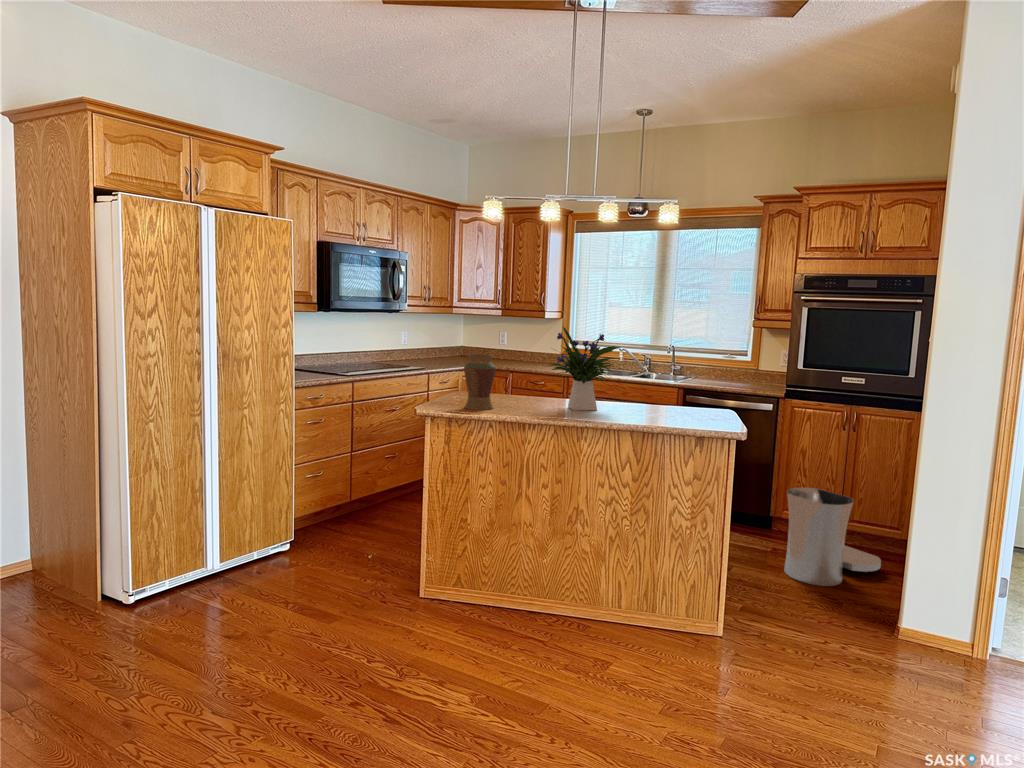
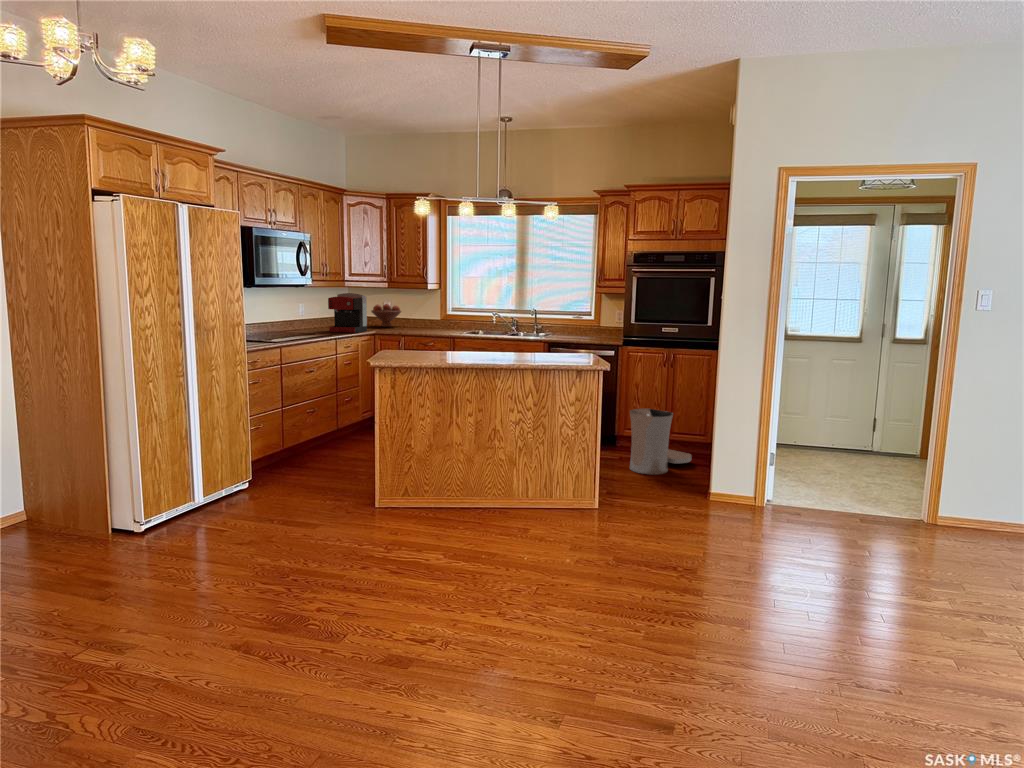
coffee maker: none [428,321,473,367] -> present [328,293,367,333]
flower arrangement: present [549,327,620,410] -> none [460,296,516,358]
fruit bowl: none [483,335,517,361] -> present [371,304,401,327]
vase: present [464,354,496,410] -> none [404,319,429,361]

